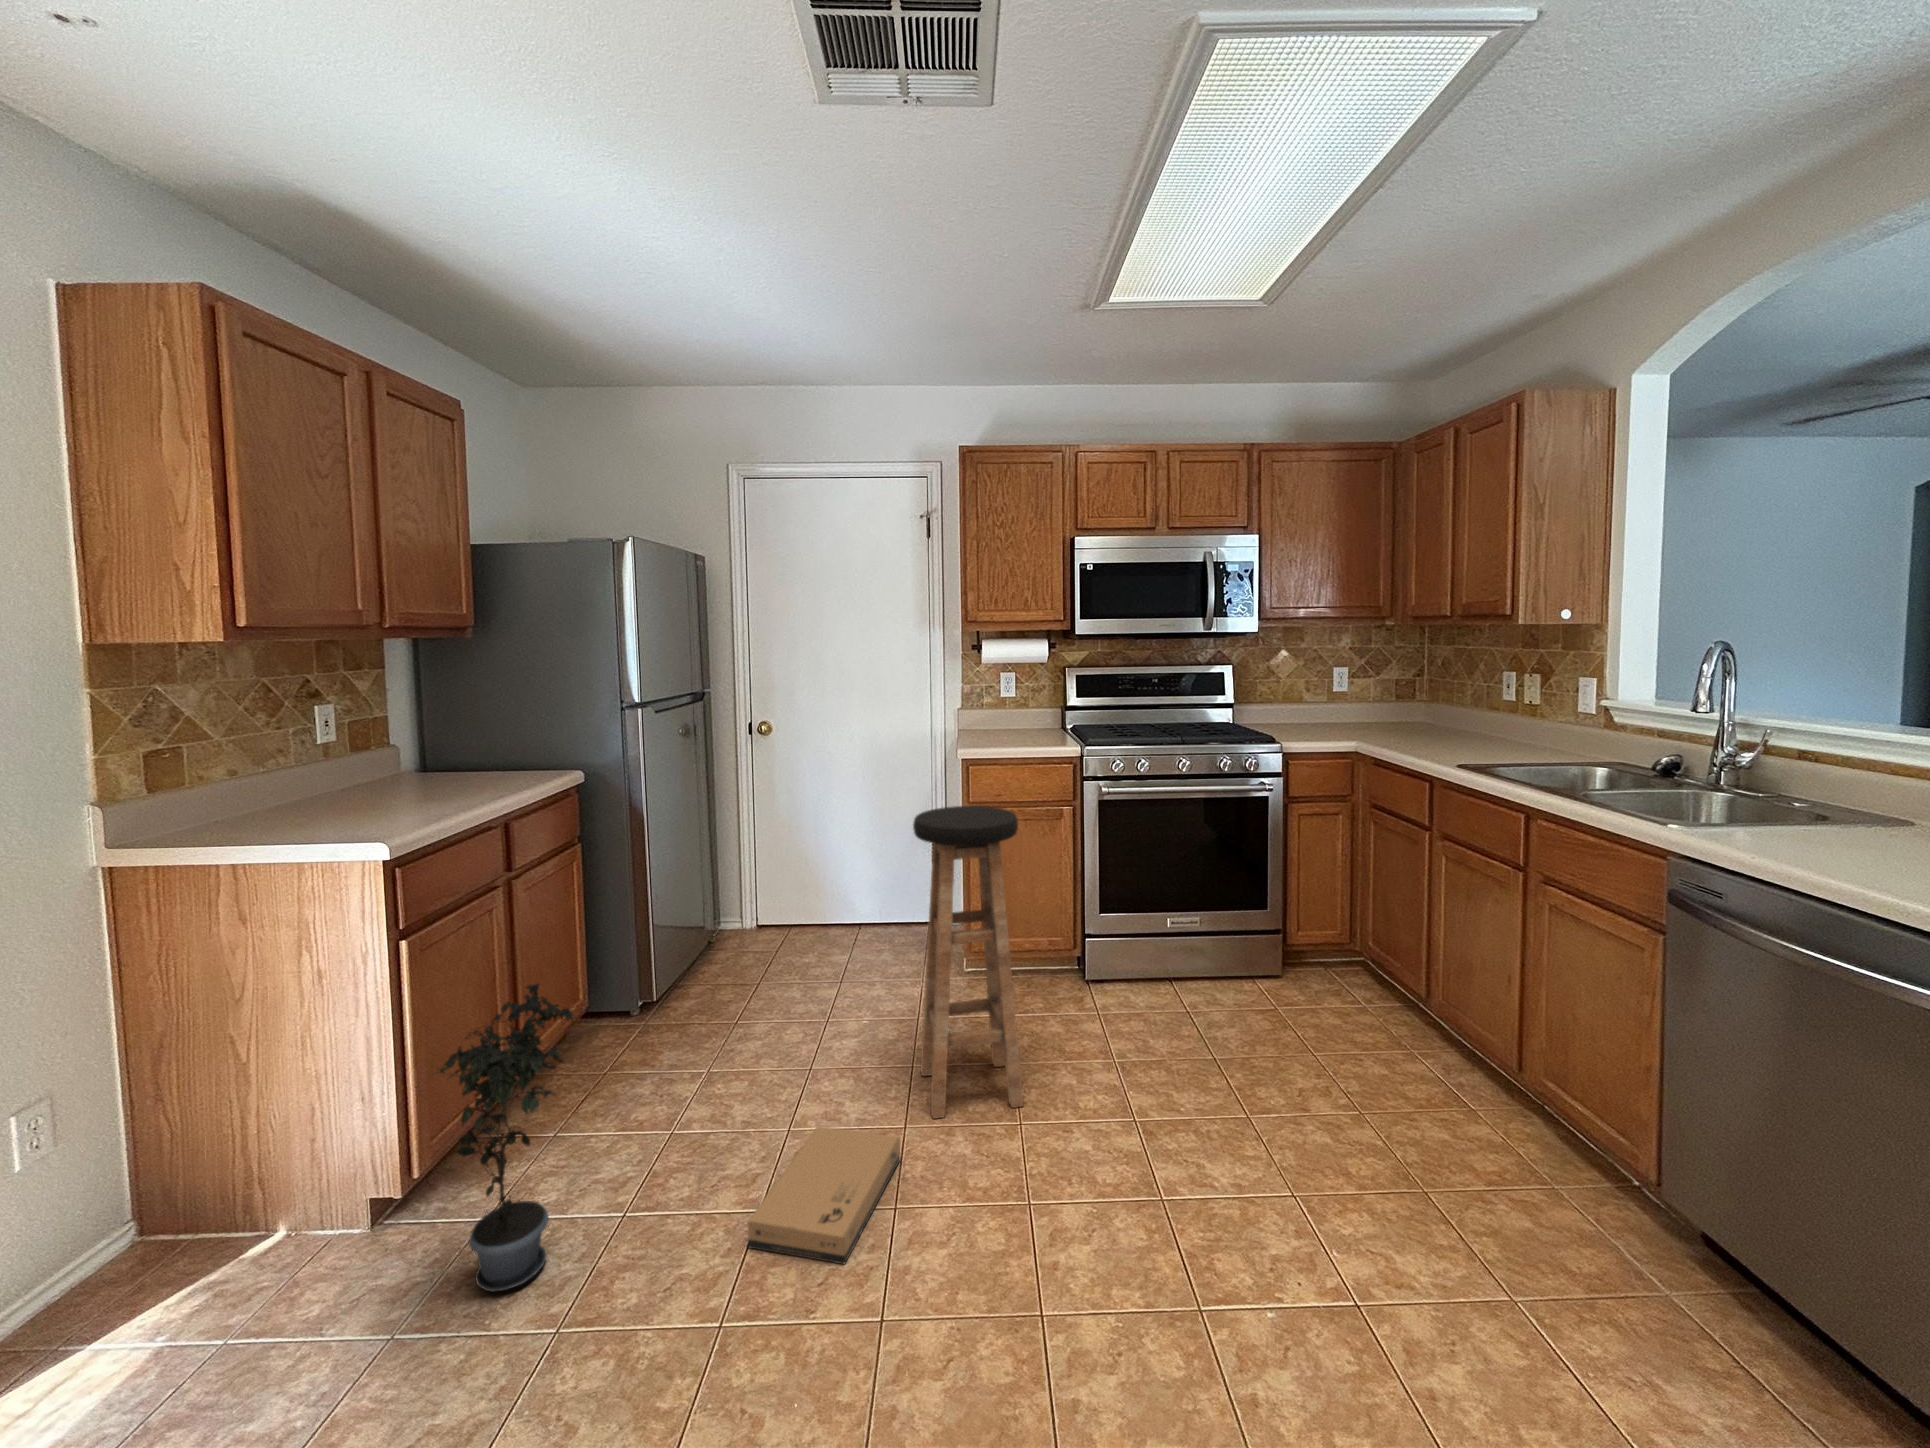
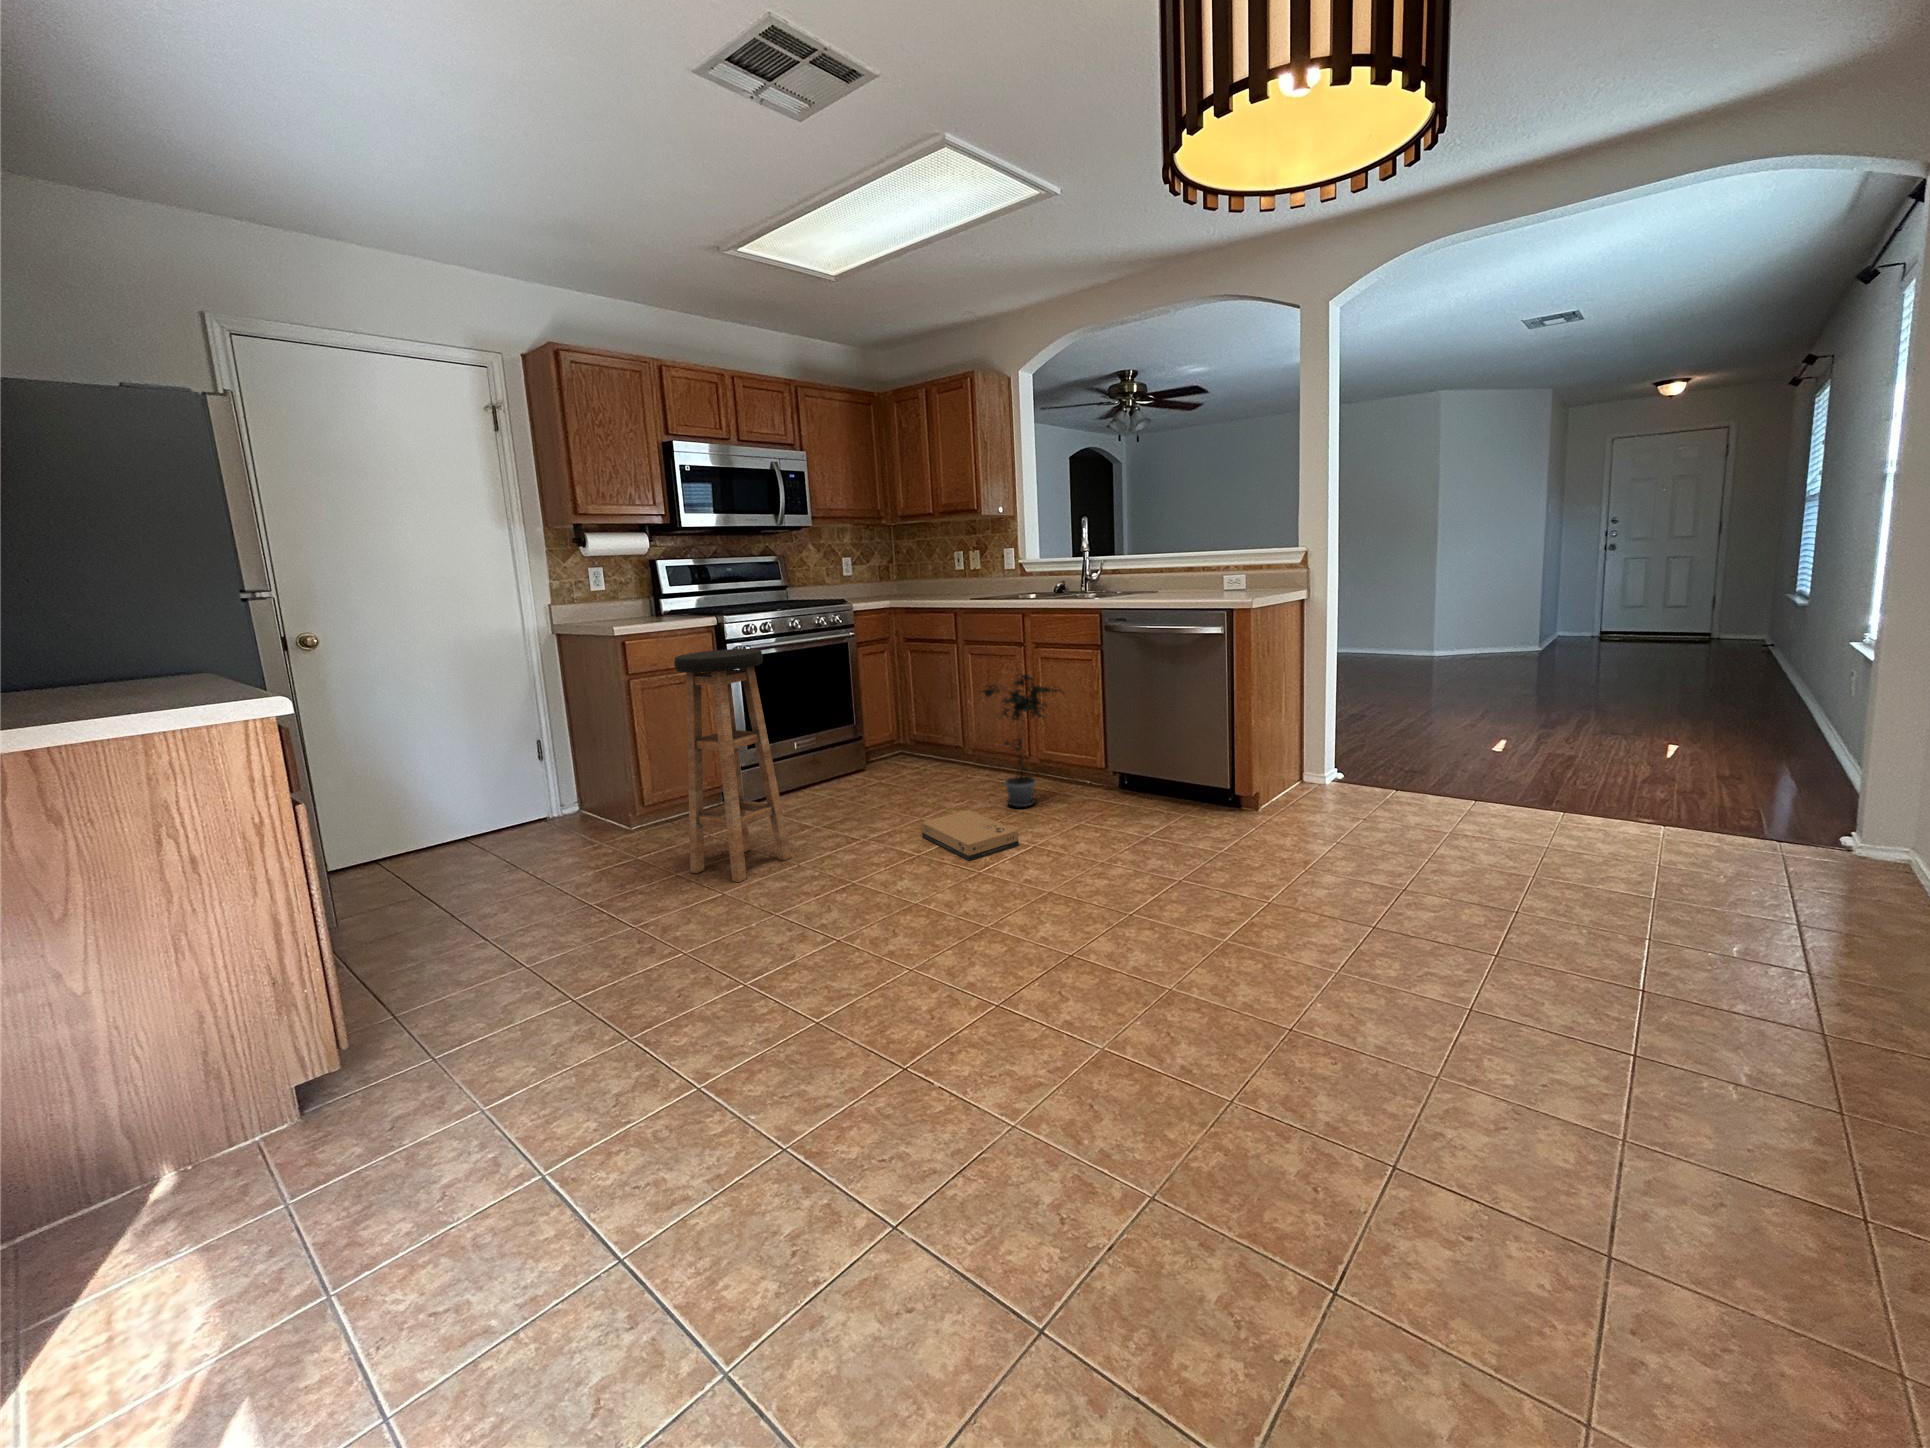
potted plant: present [439,984,573,1292] -> present [981,674,1064,807]
cardboard box: present [748,1126,900,1264] -> present [921,810,1019,861]

